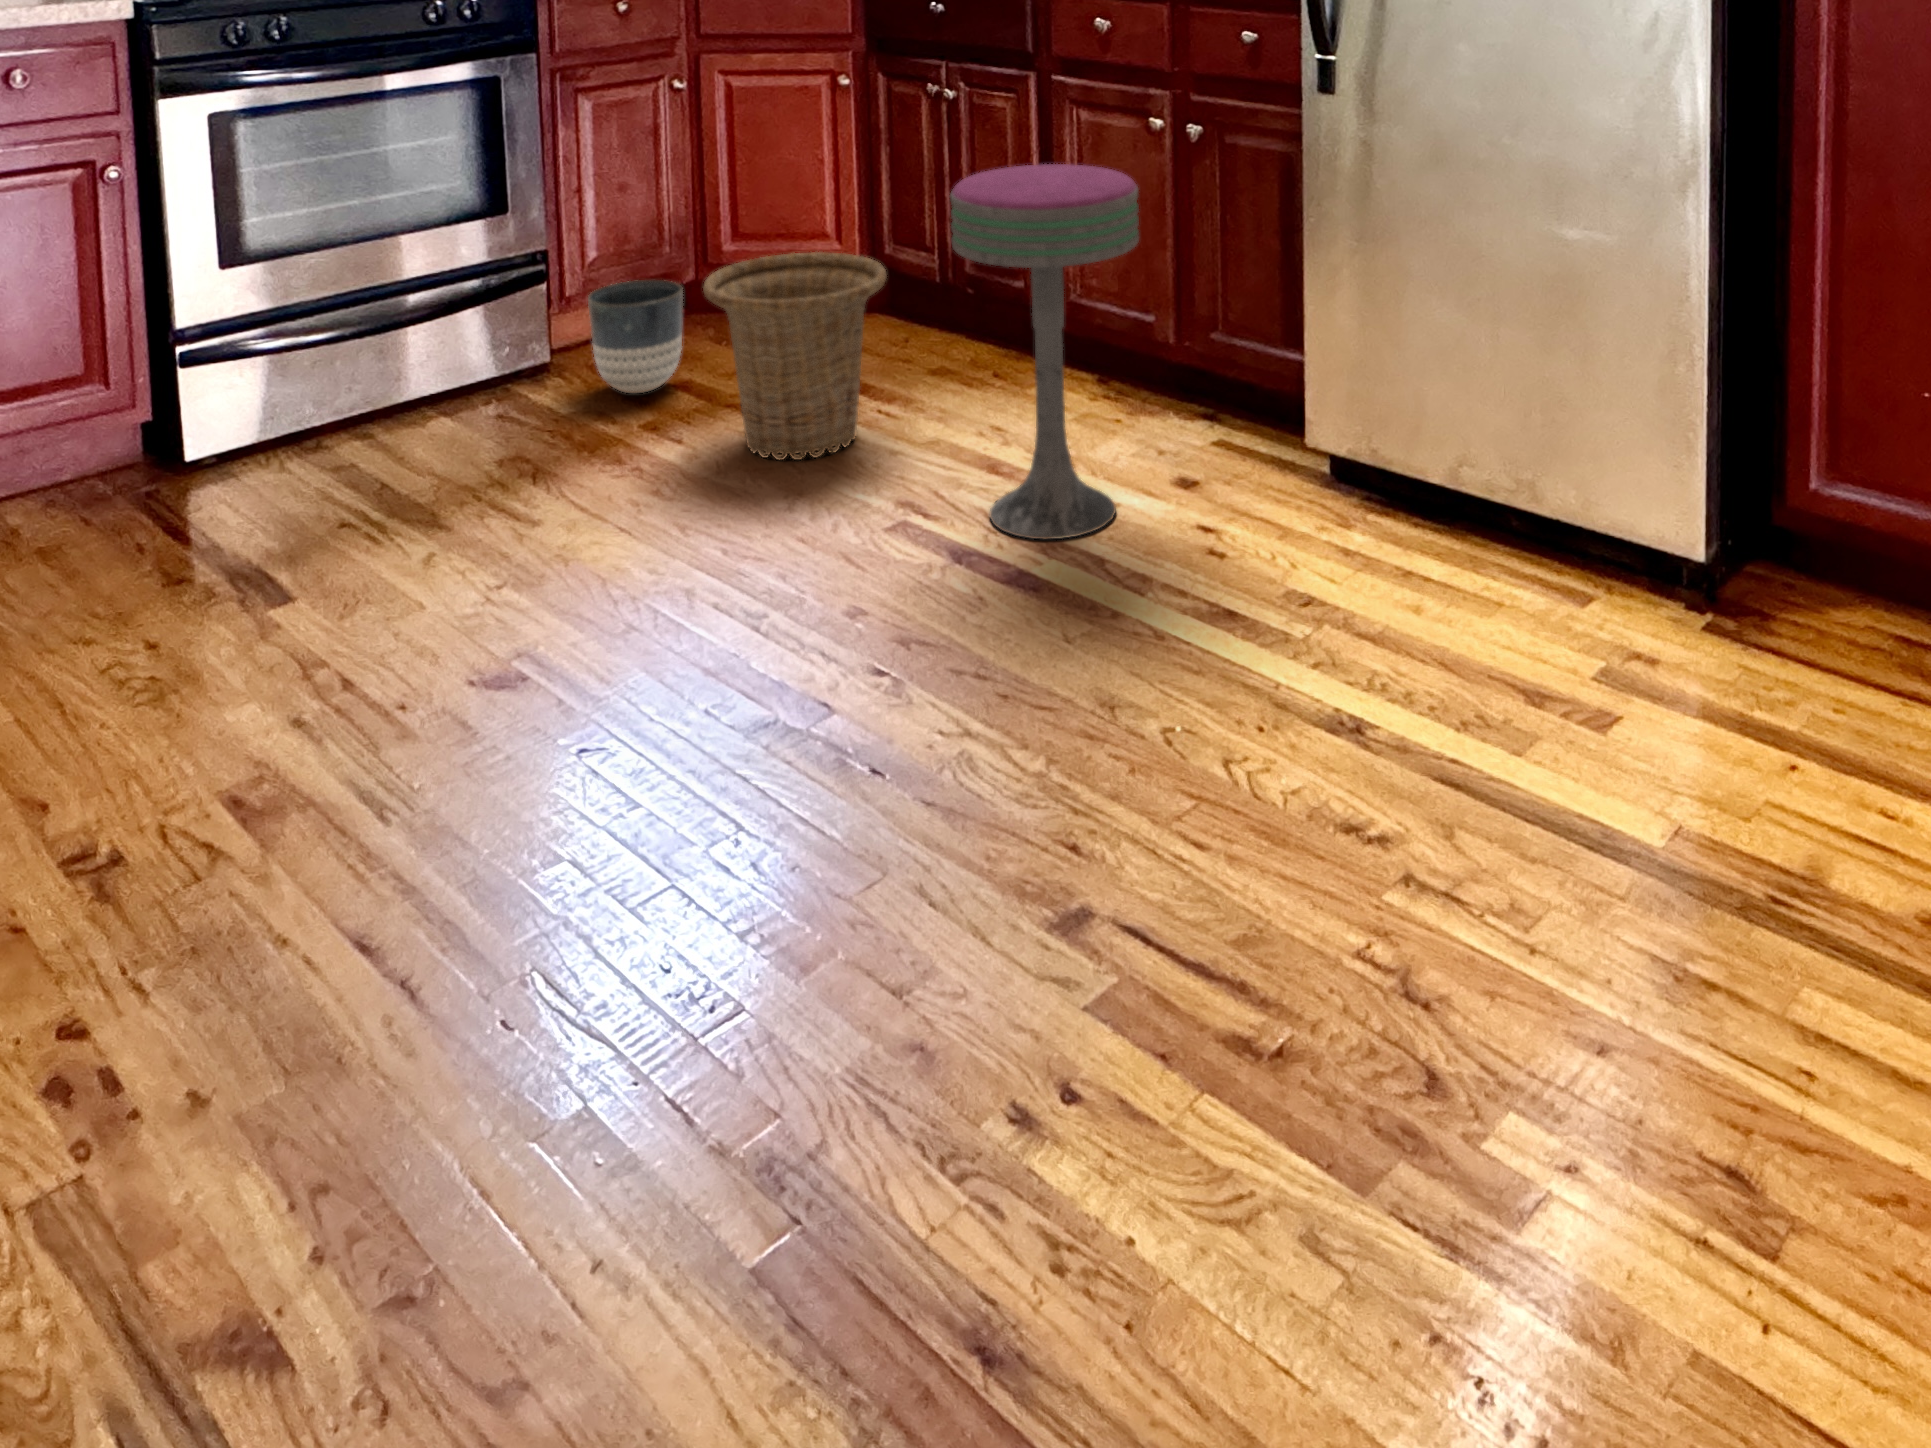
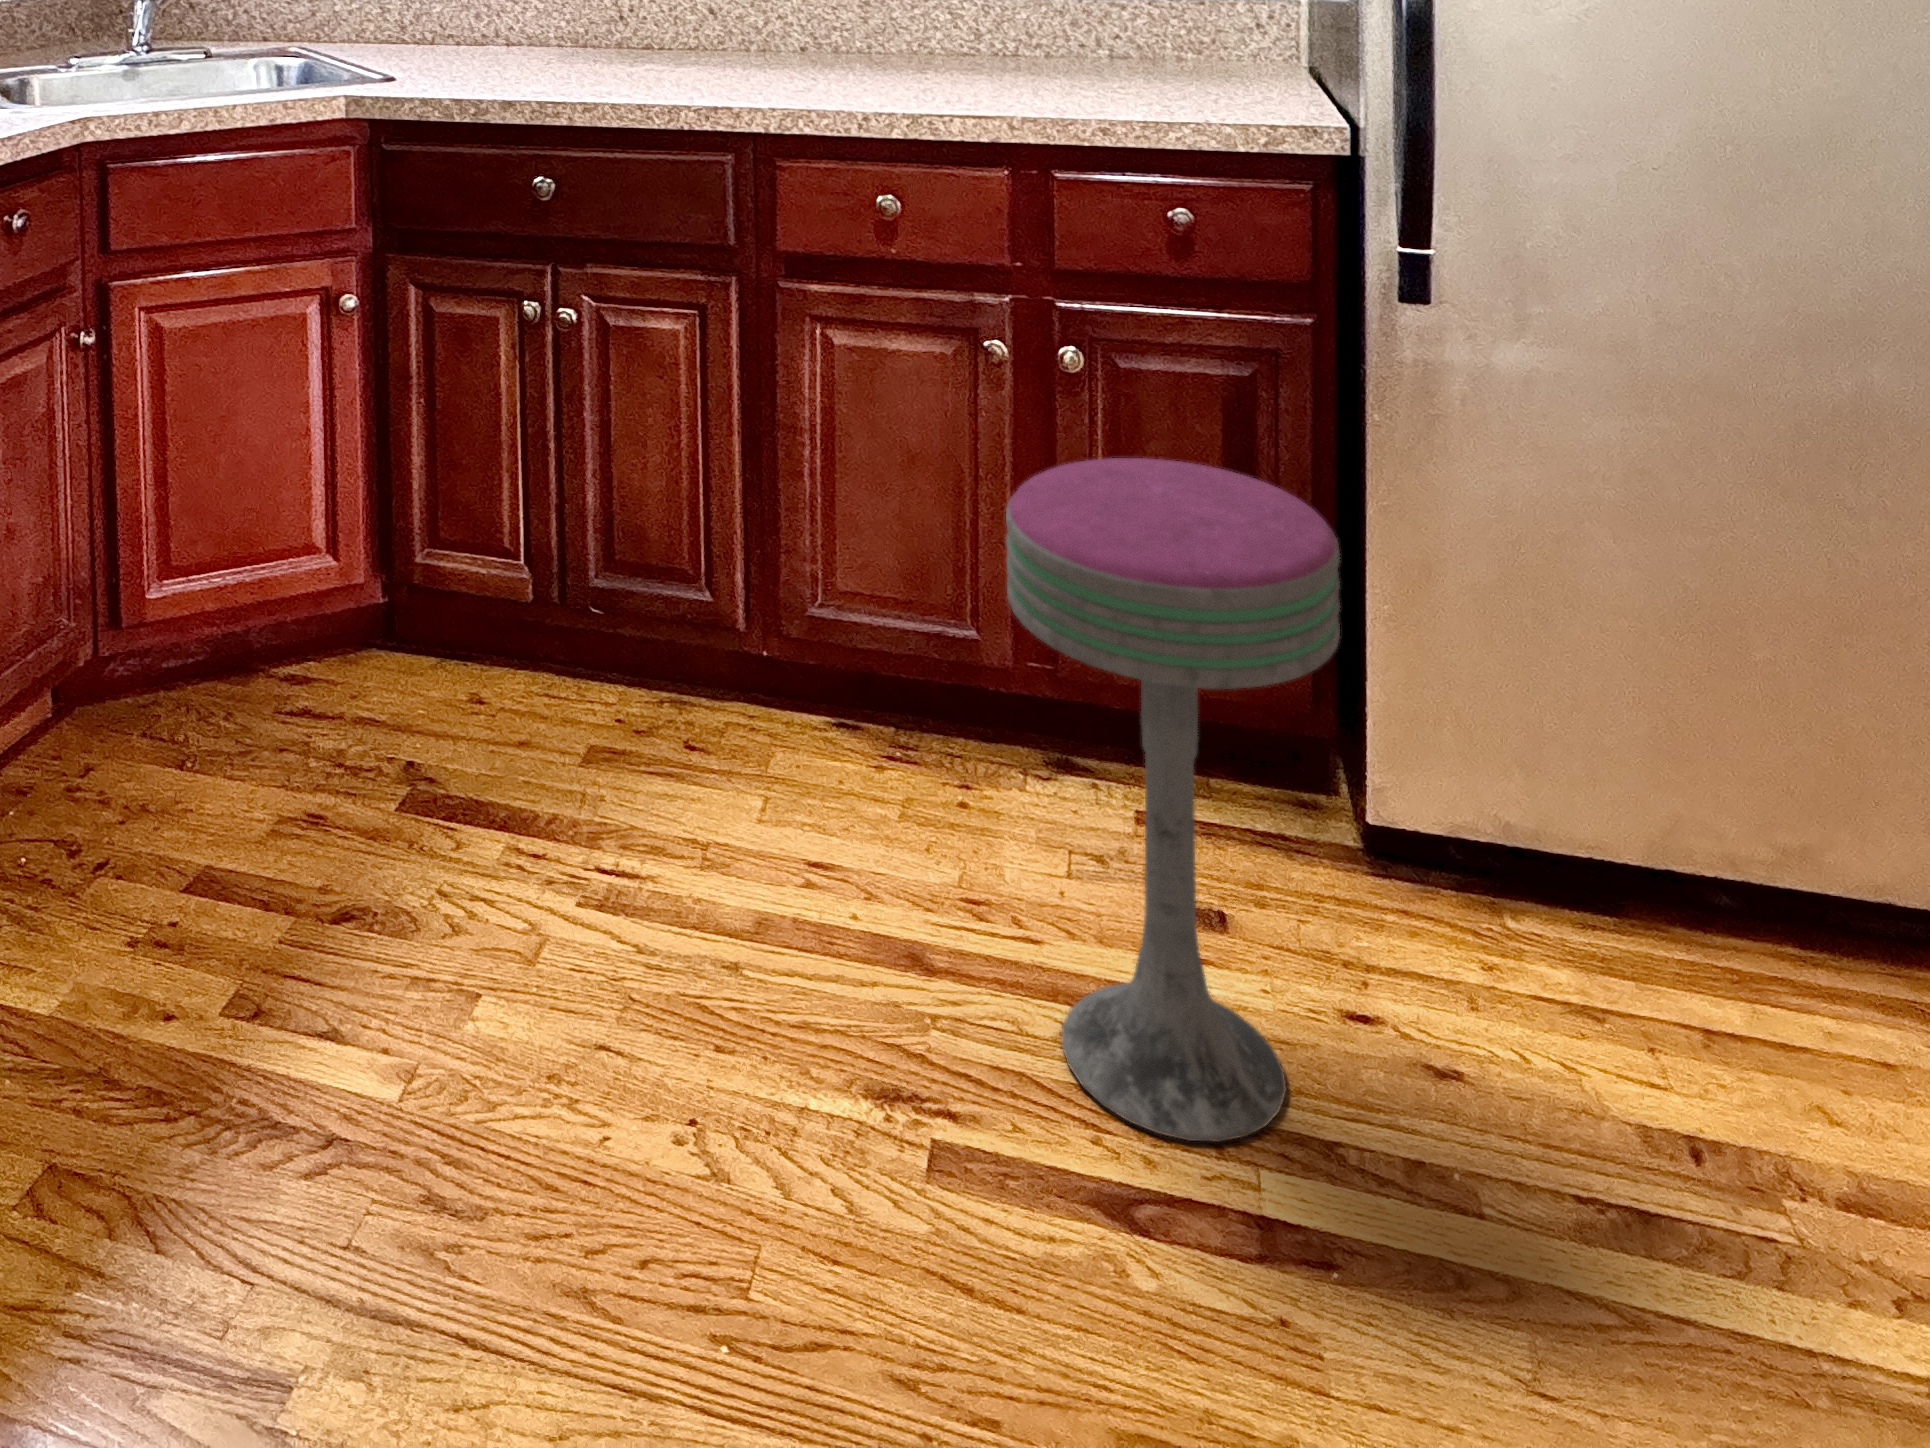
basket: present [704,252,886,460] -> none [421,629,735,1056]
planter: present [588,280,683,393] -> none [73,711,241,947]

